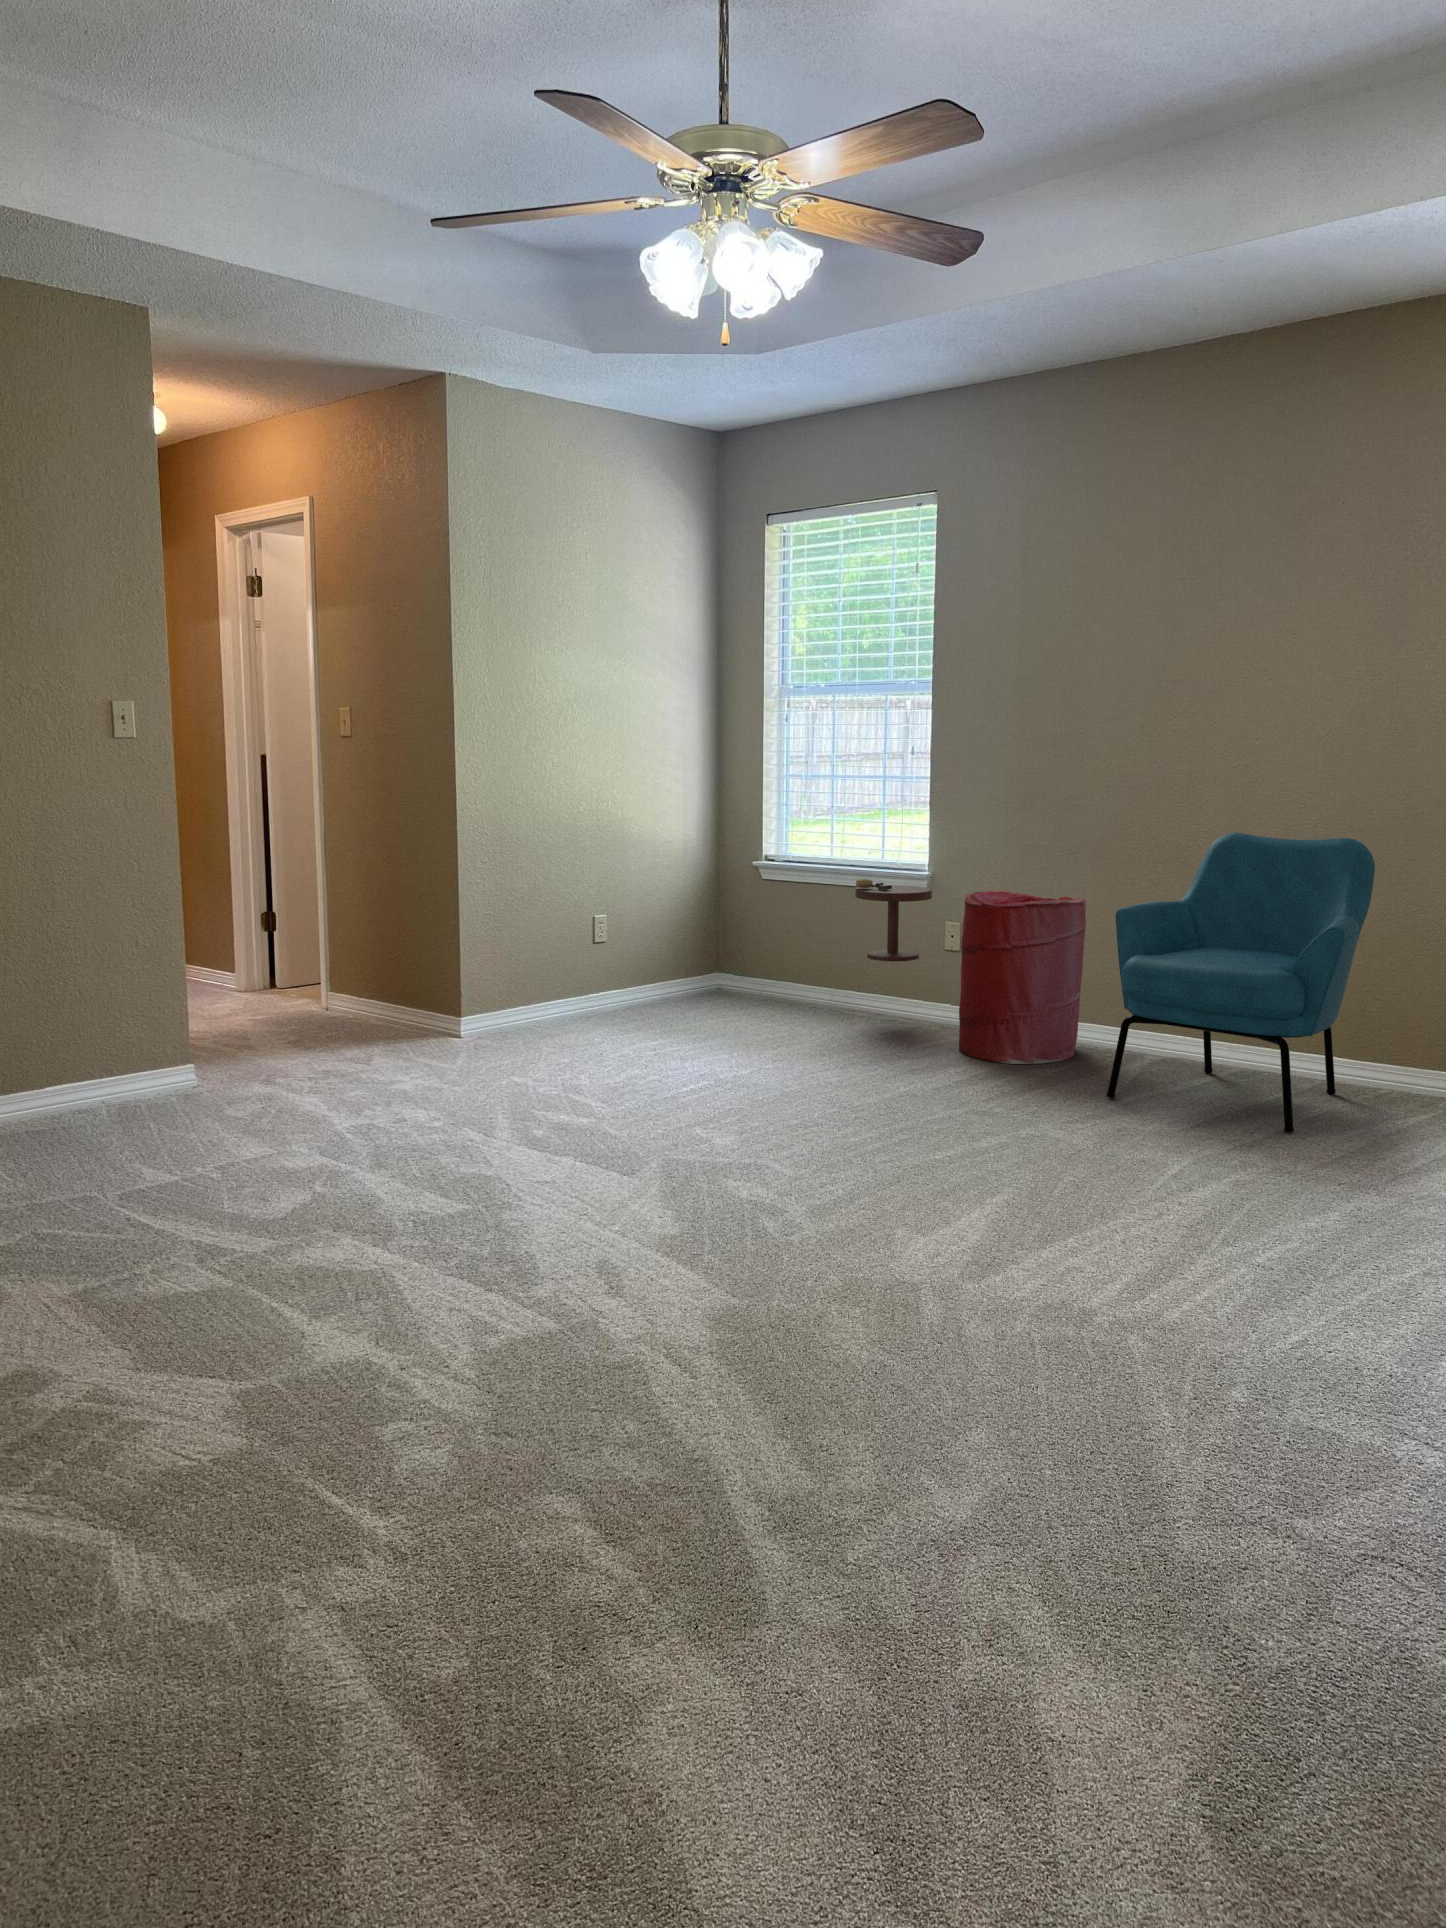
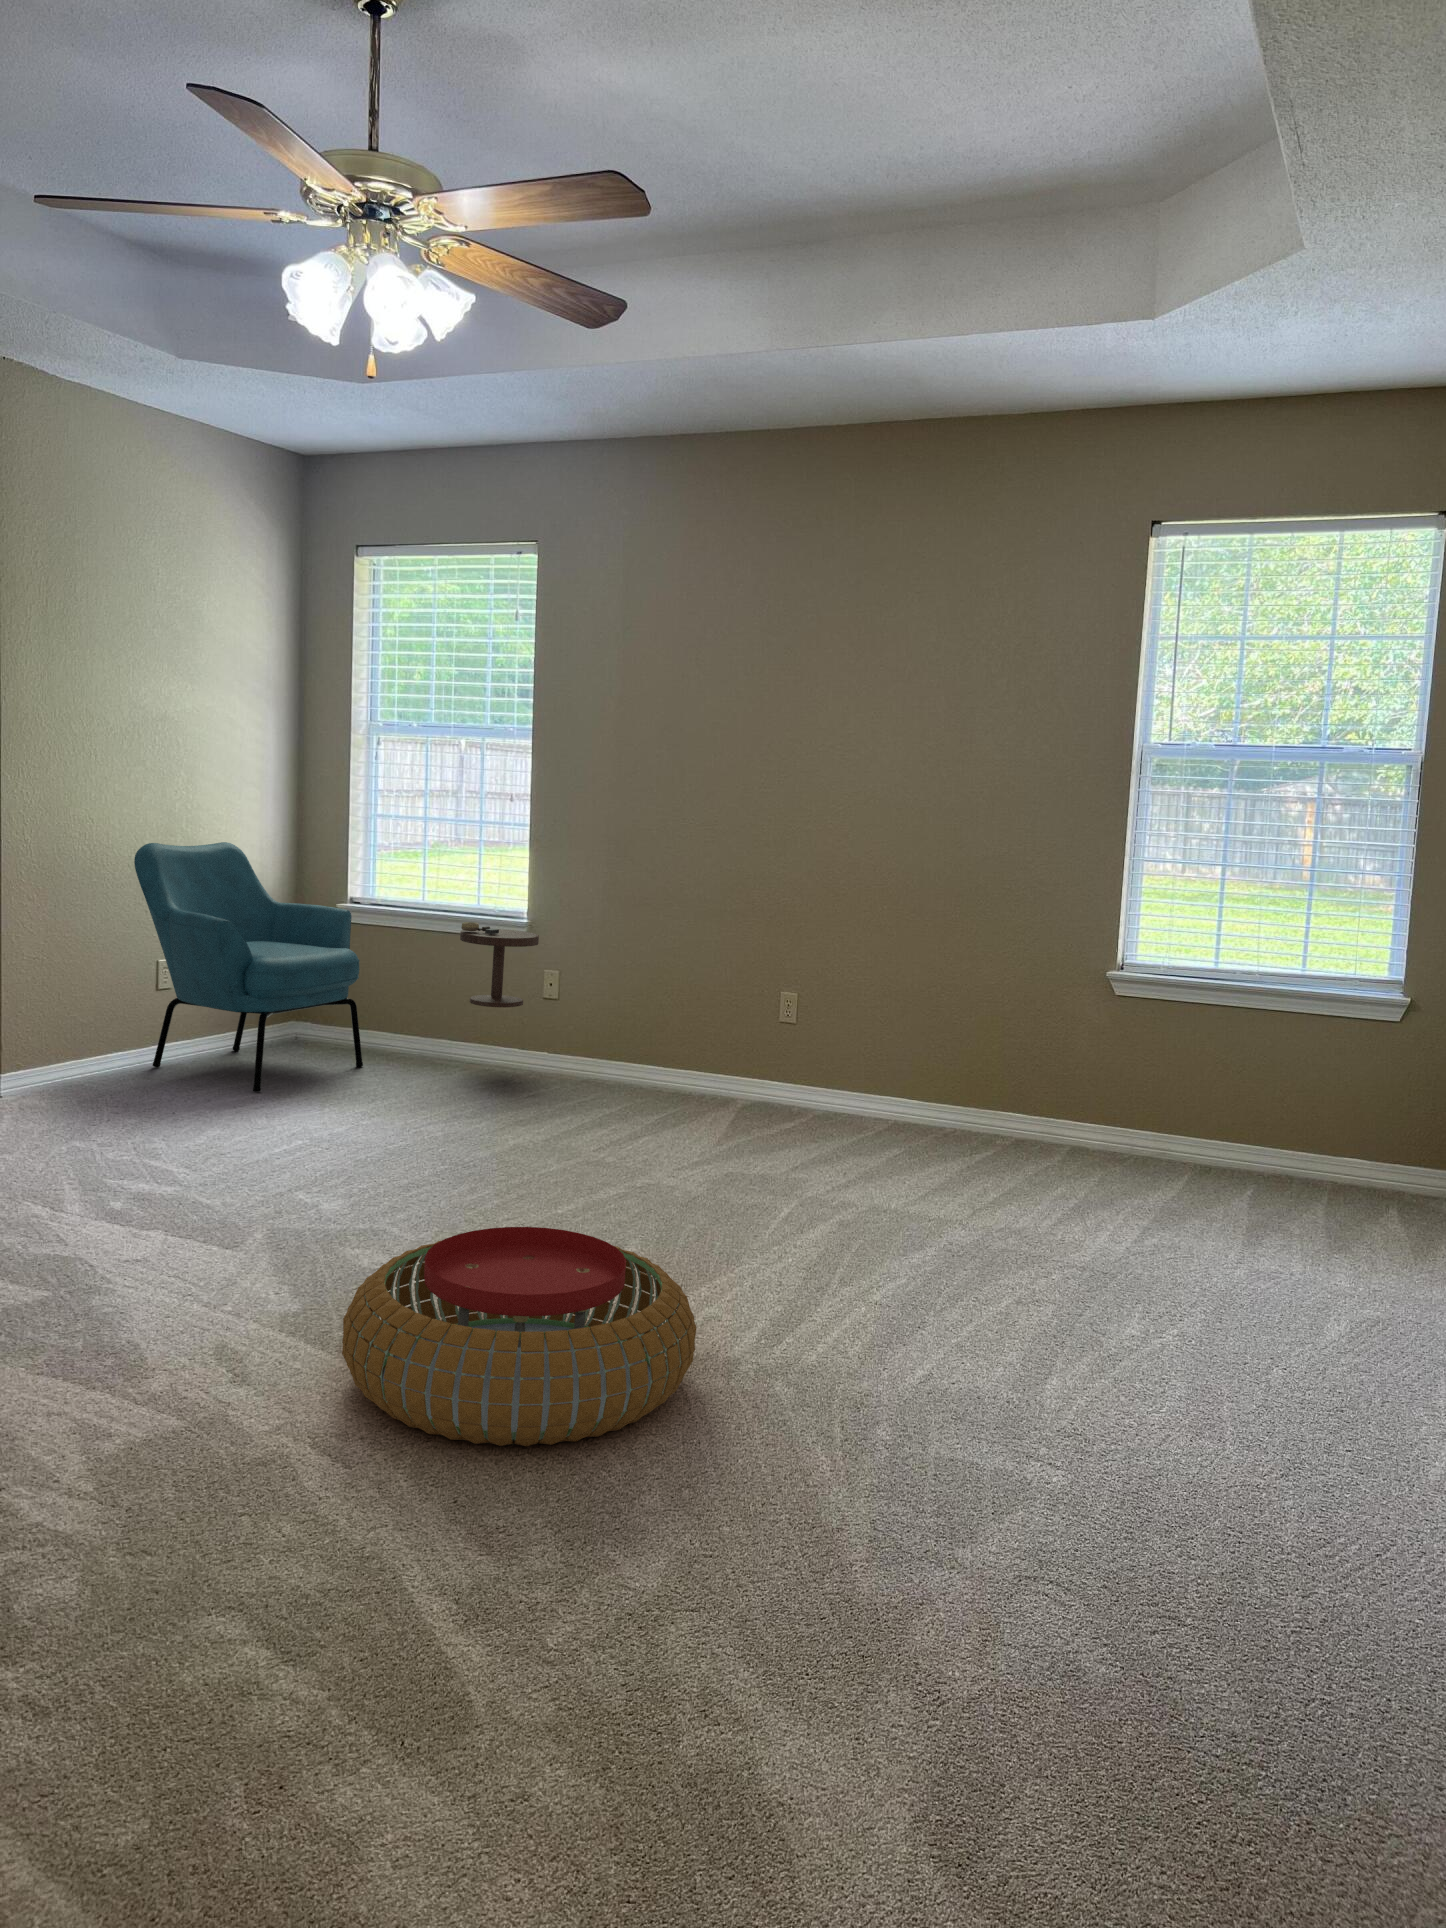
armchair: present [1106,833,1375,1132] -> present [134,842,363,1091]
laundry hamper: present [959,891,1086,1064] -> none [565,940,694,1113]
pouf: none [696,1166,1037,1375] -> present [342,1227,697,1446]

